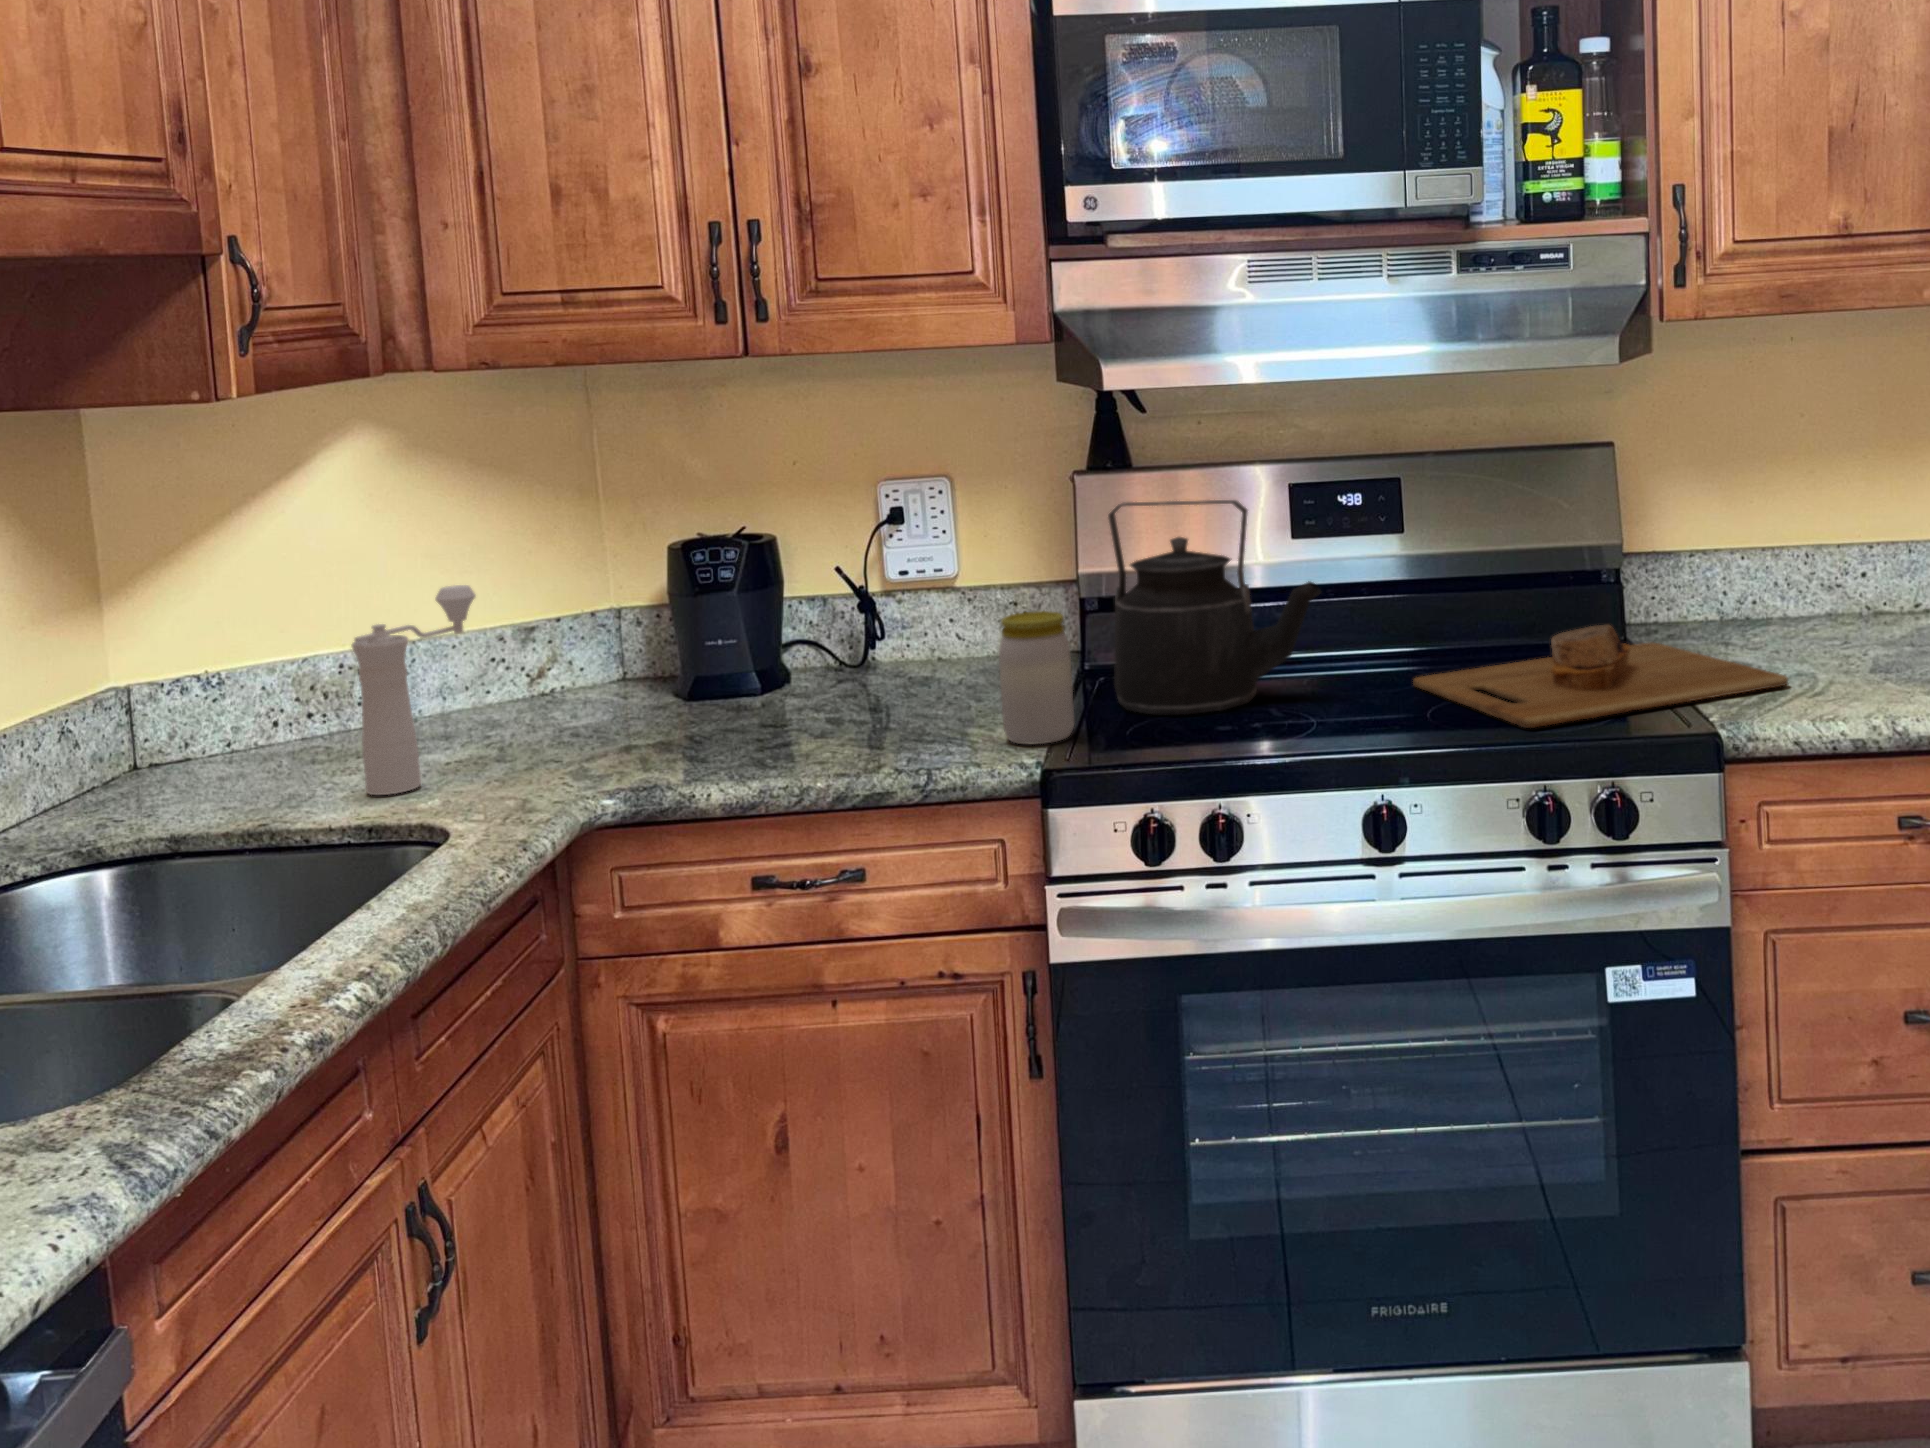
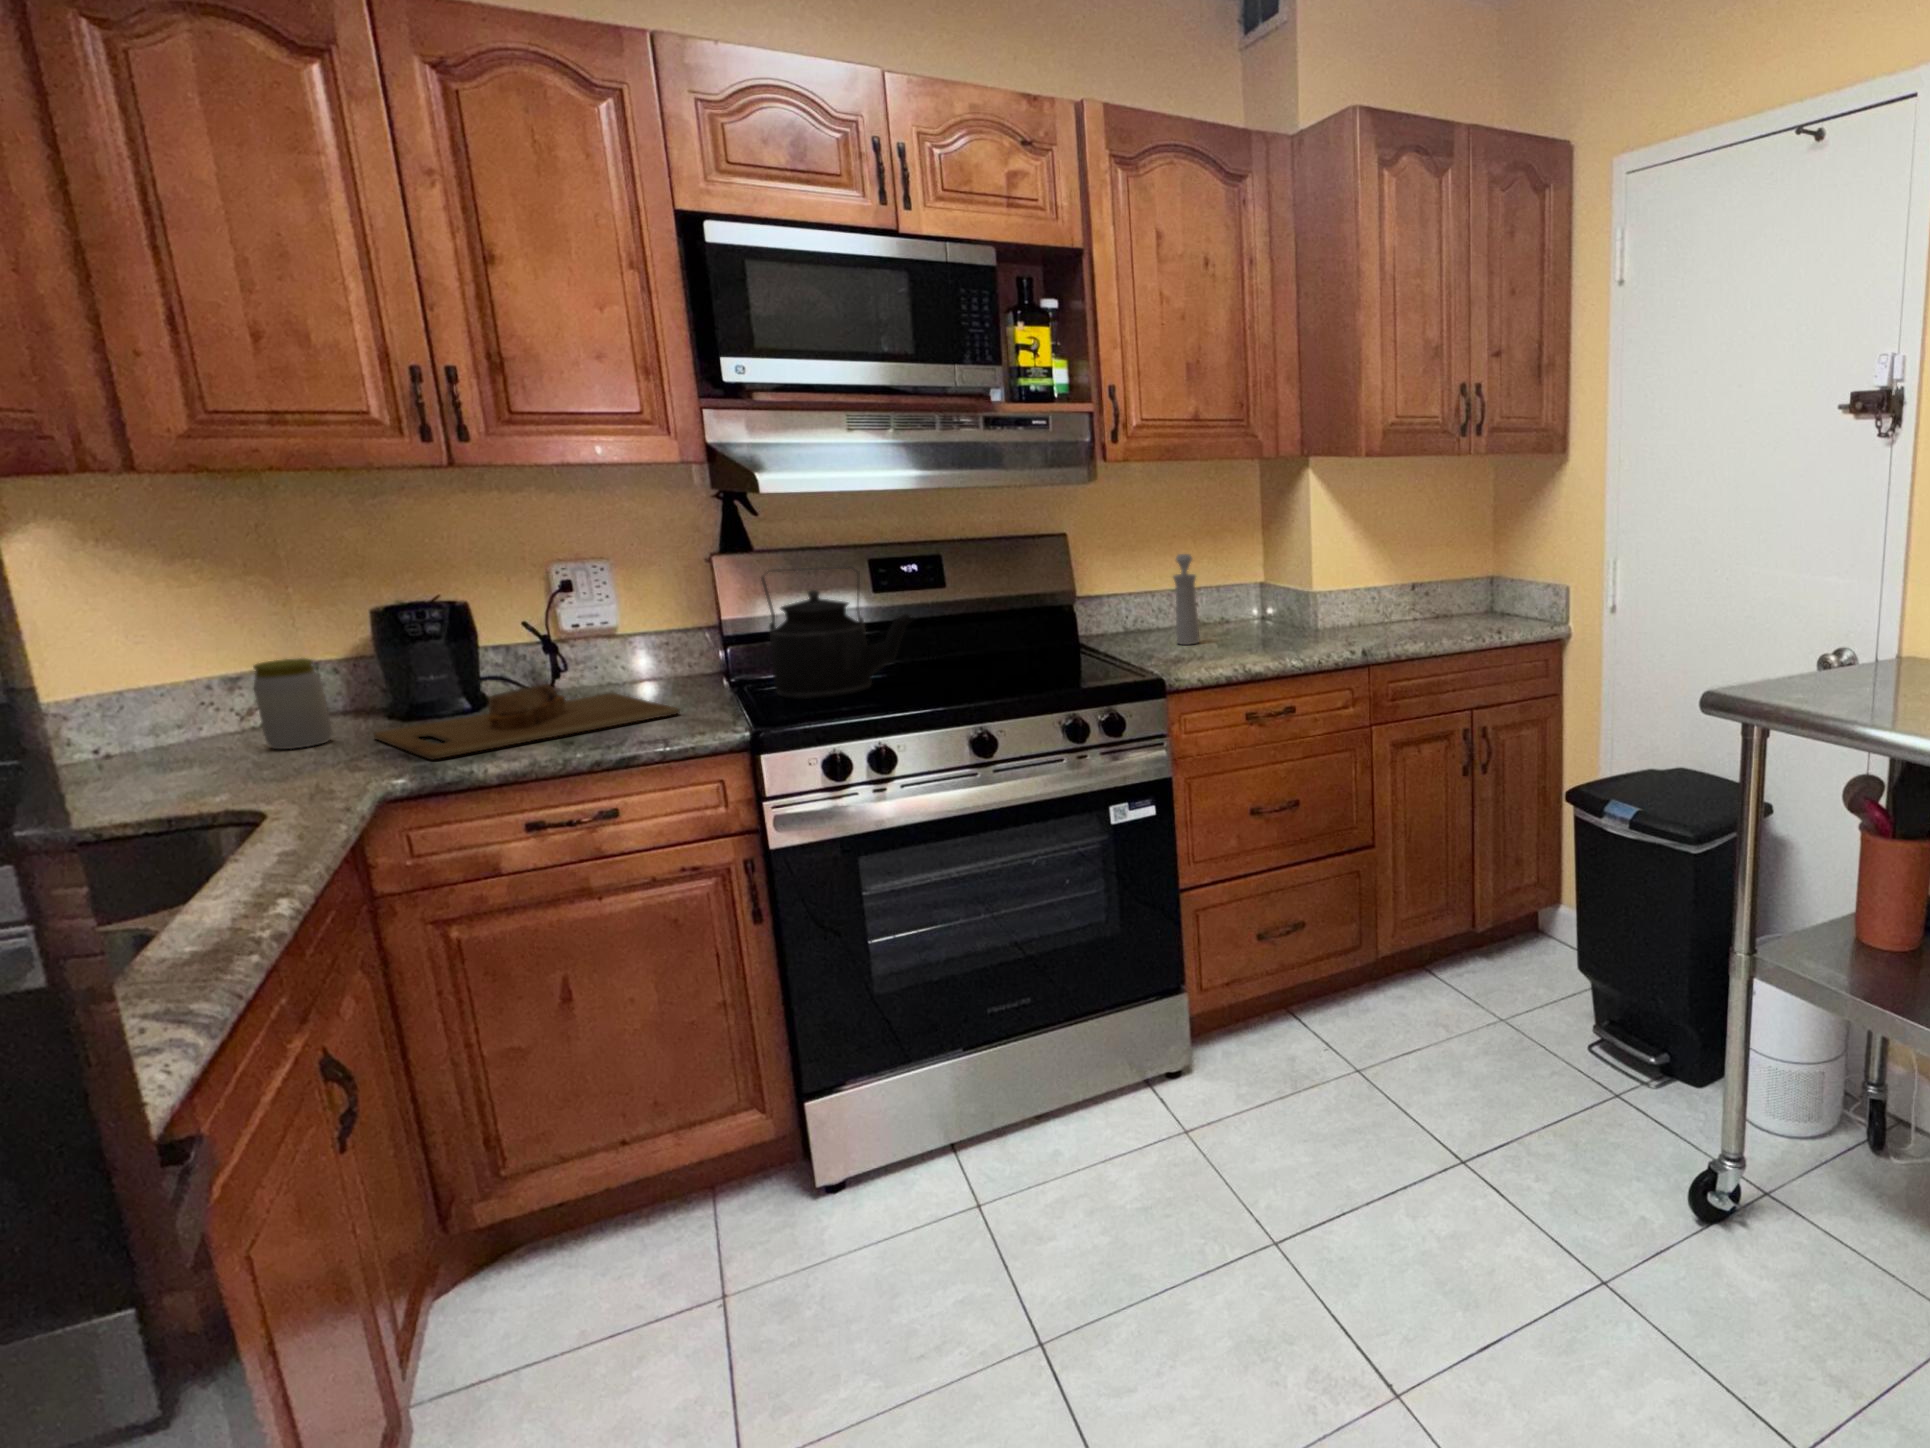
pepper mill: present [352,585,476,795] -> present [1173,554,1200,645]
jar: present [999,611,1075,744] -> present [253,658,332,749]
cutting board: present [1413,625,1788,728] -> present [374,684,679,759]

